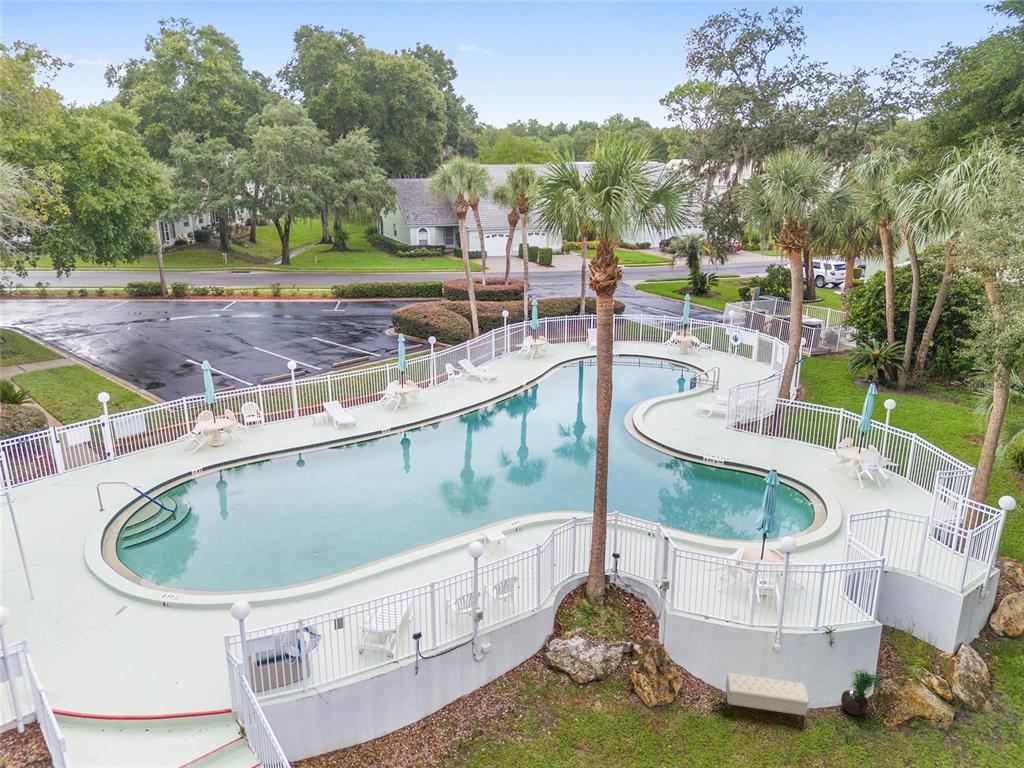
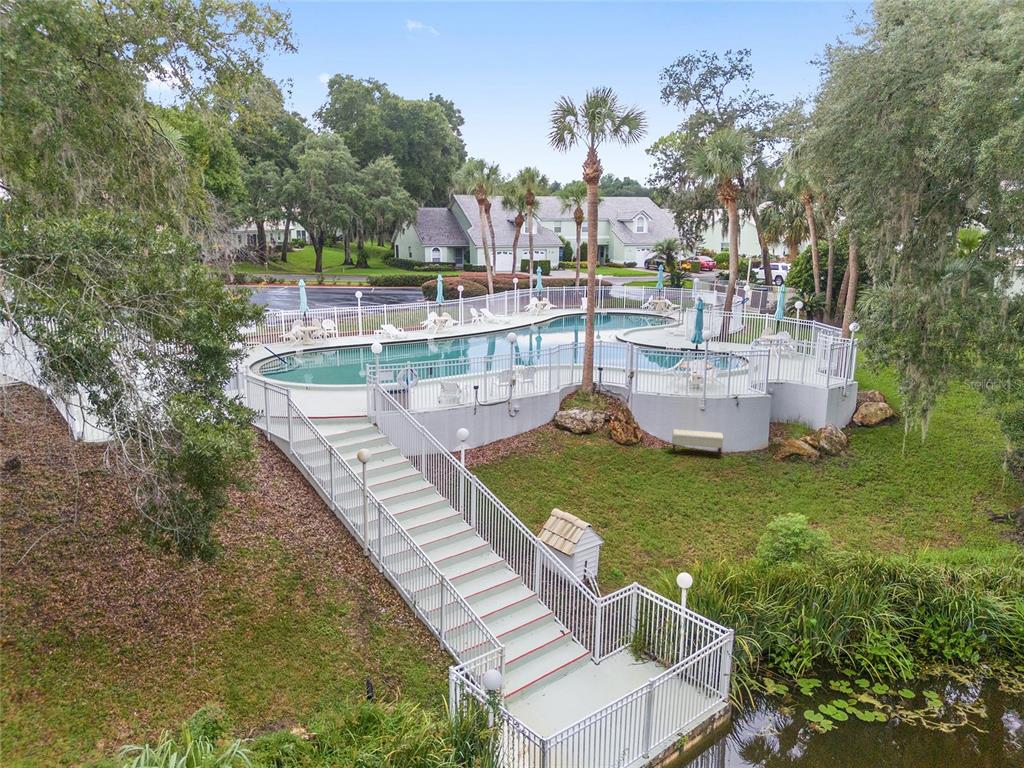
potted tree: present [841,670,880,715] -> none [747,420,771,454]

